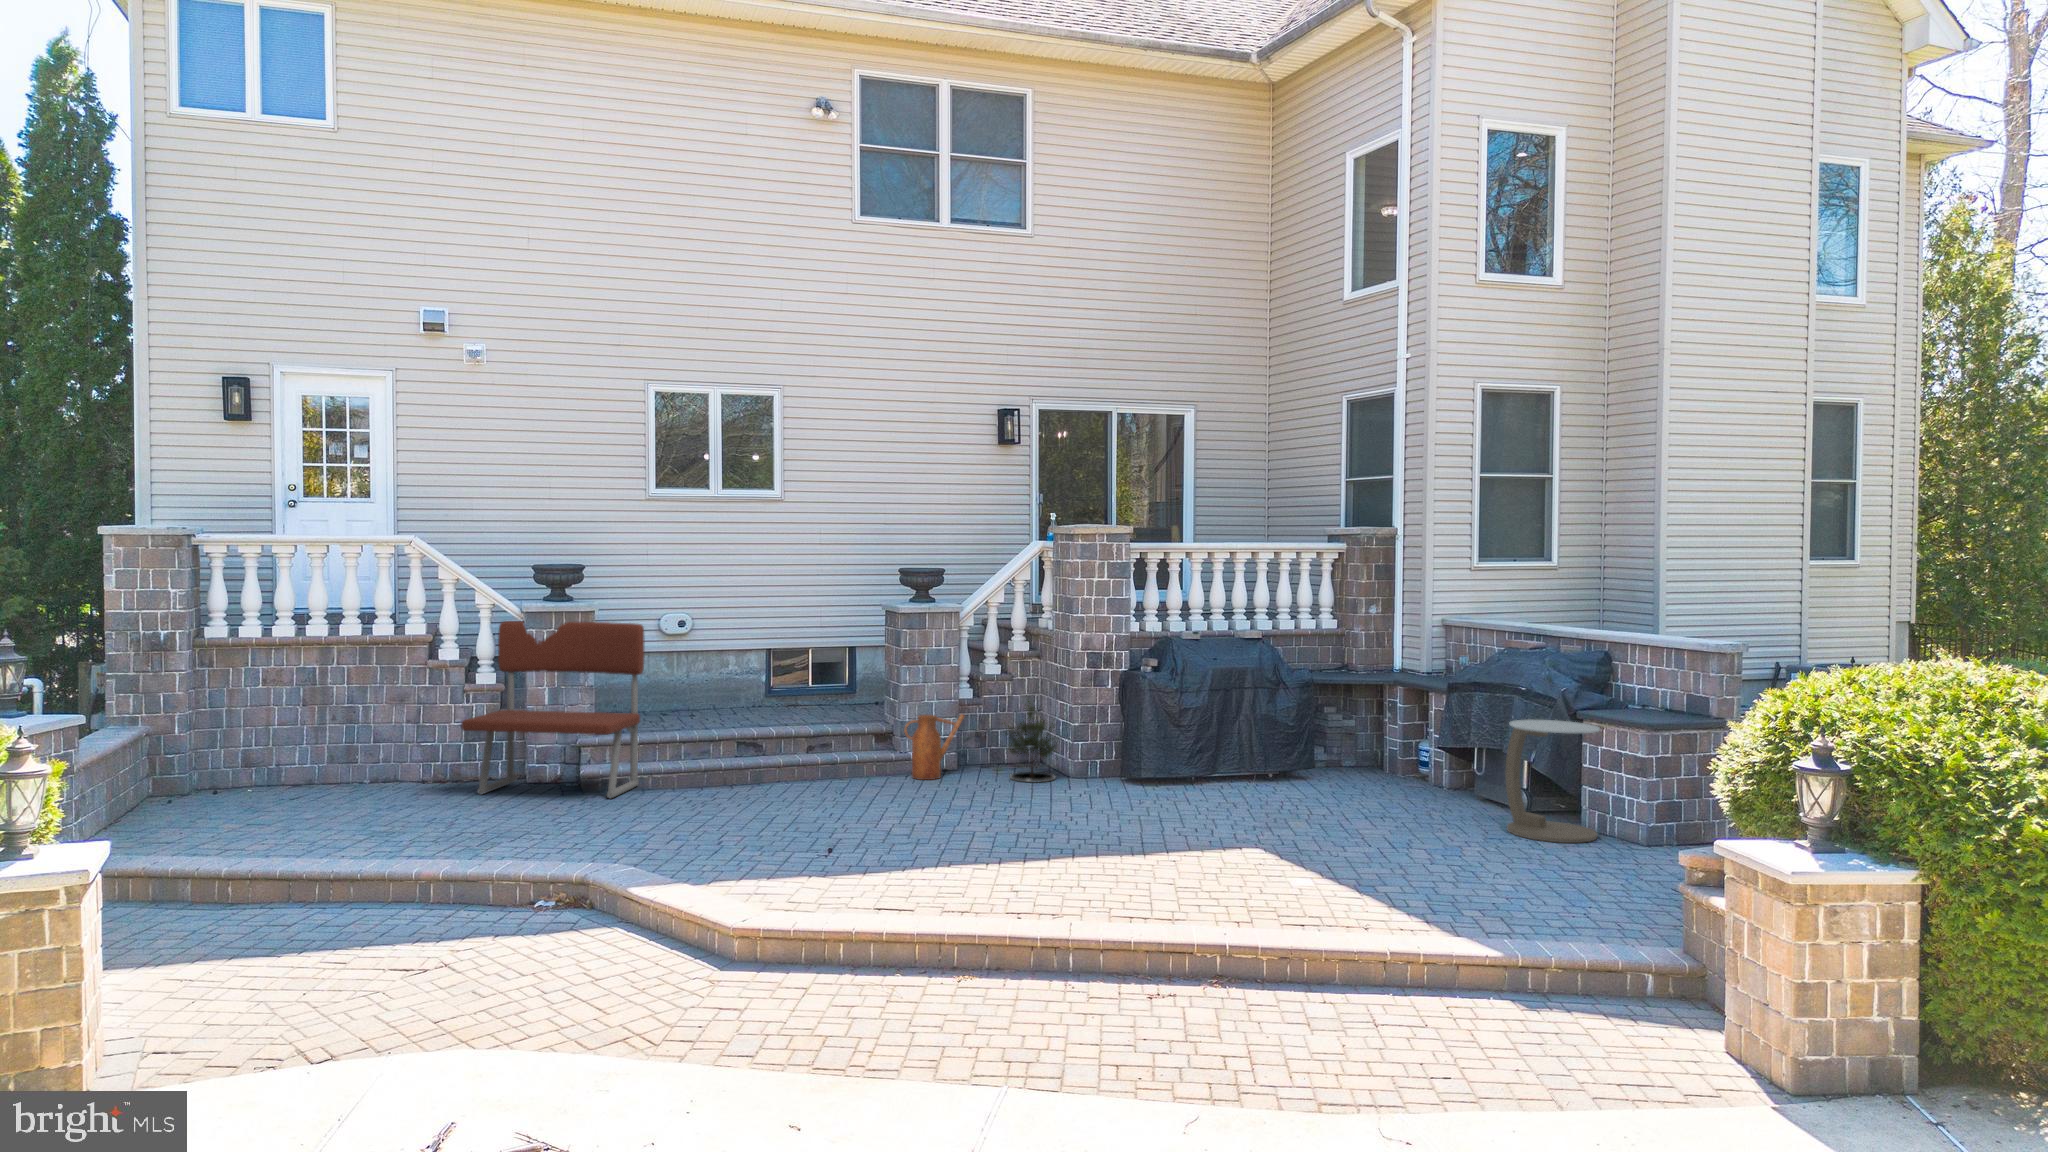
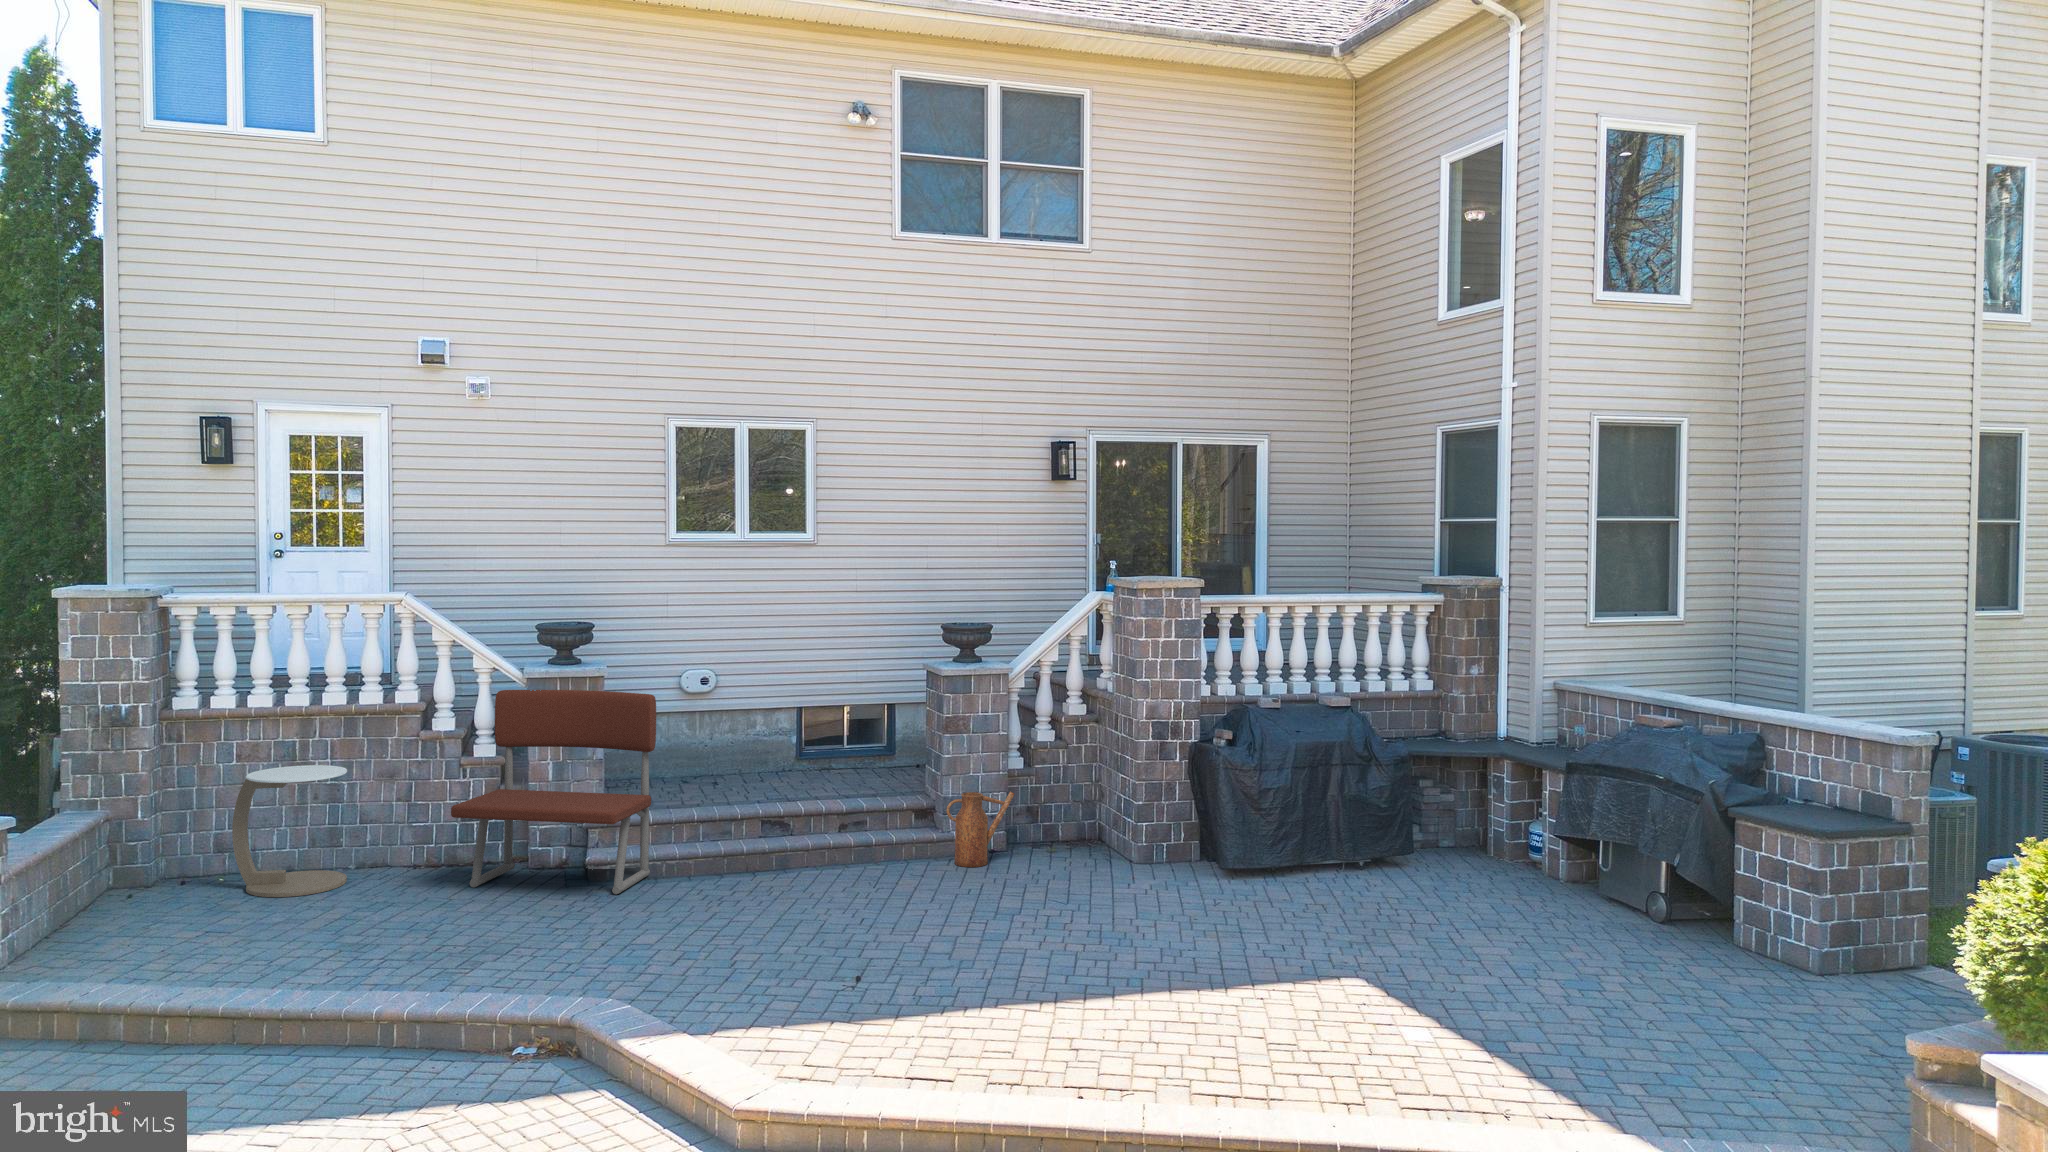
potted tree: present [1002,695,1057,782] -> none [1054,770,1120,872]
side table: present [1505,720,1600,843] -> present [232,765,347,897]

